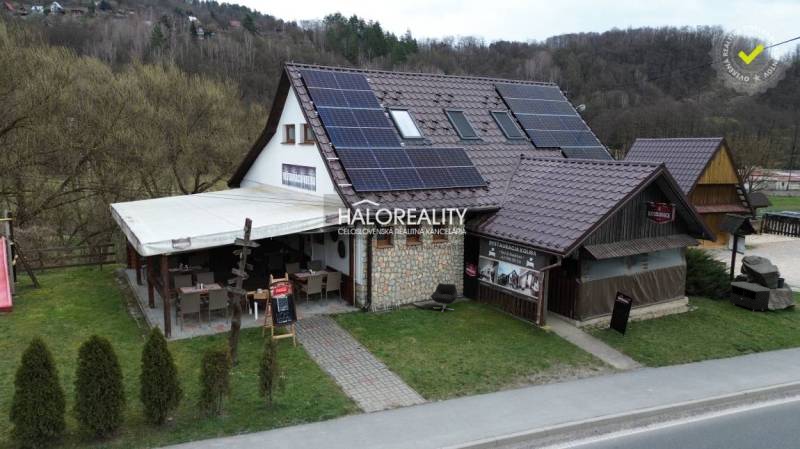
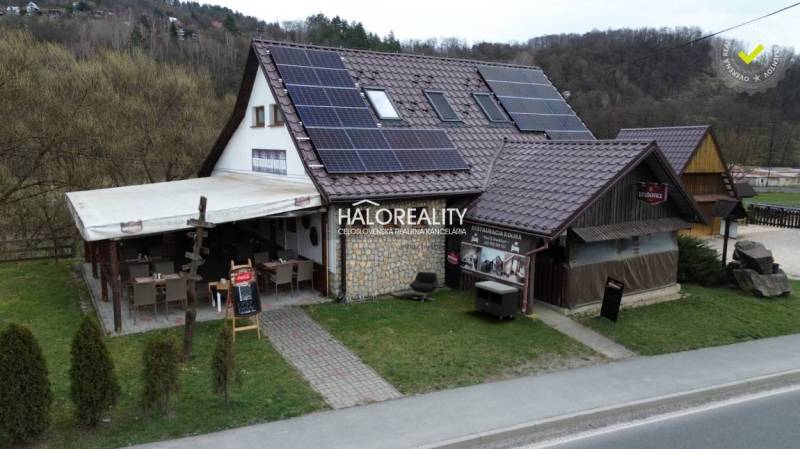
storage bench: present [730,282,770,311] -> present [475,281,518,319]

